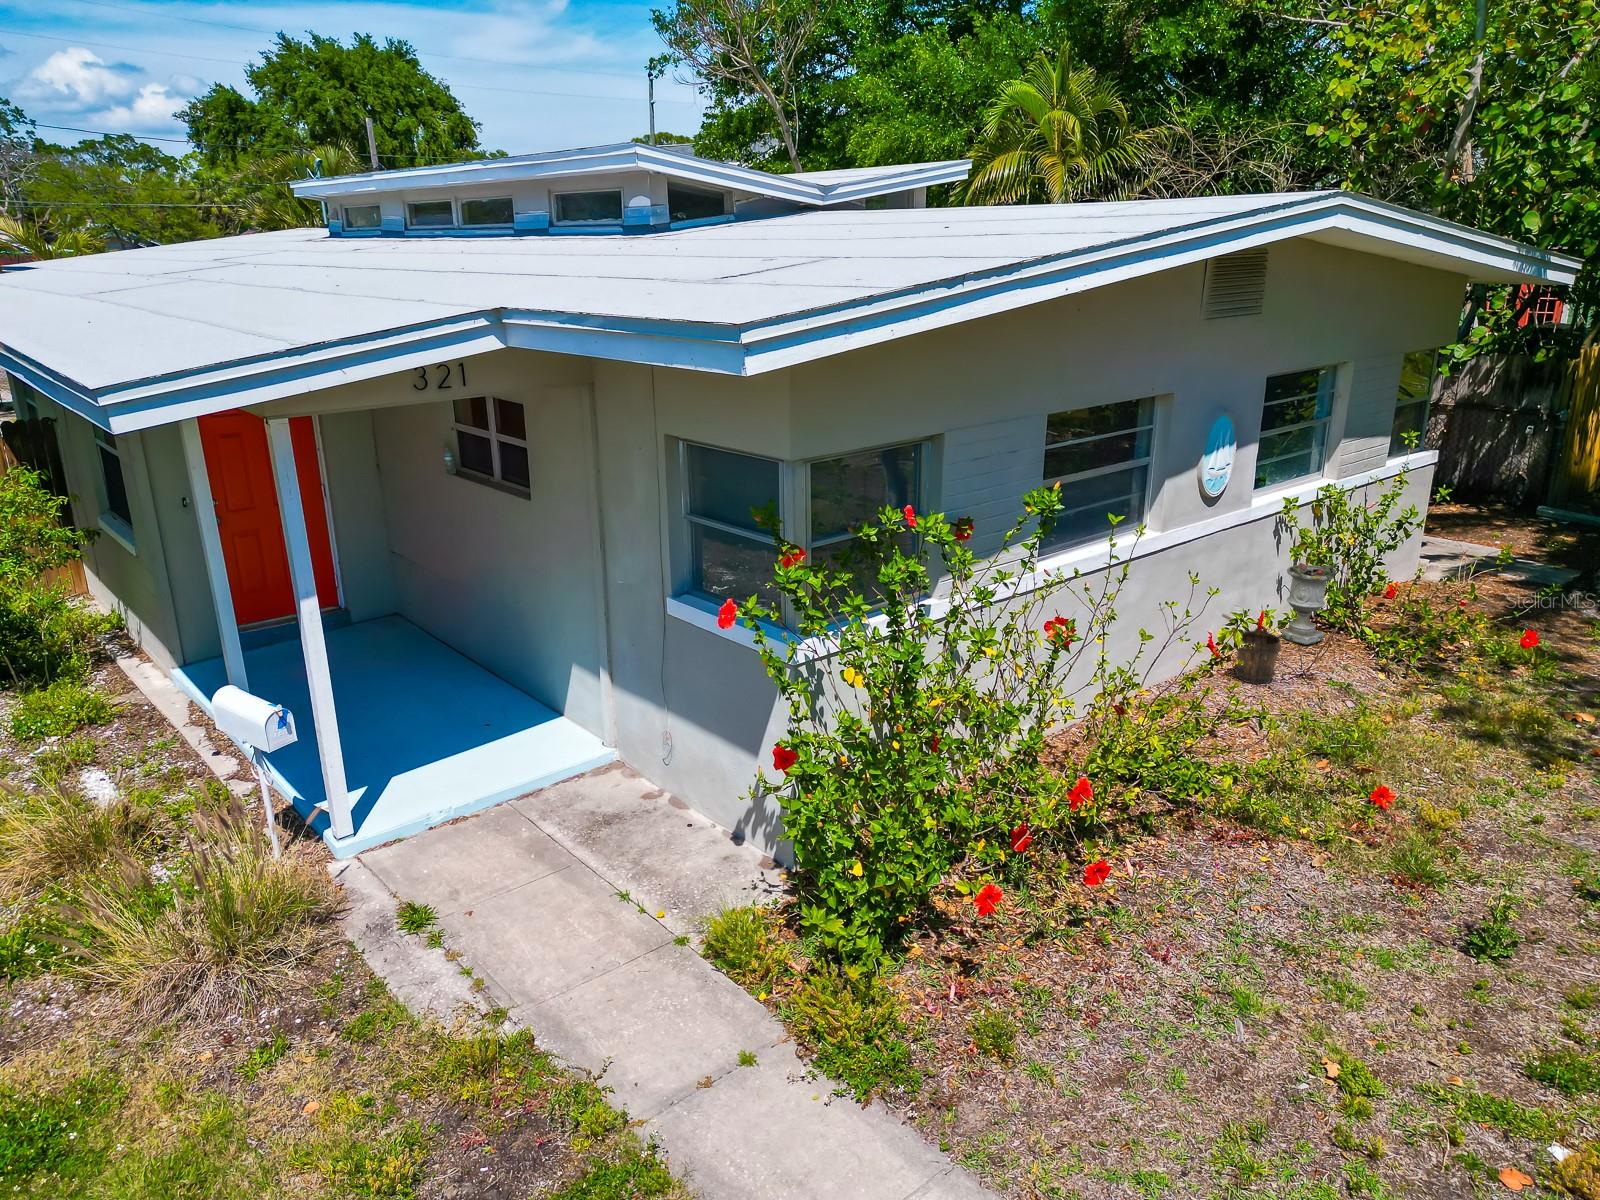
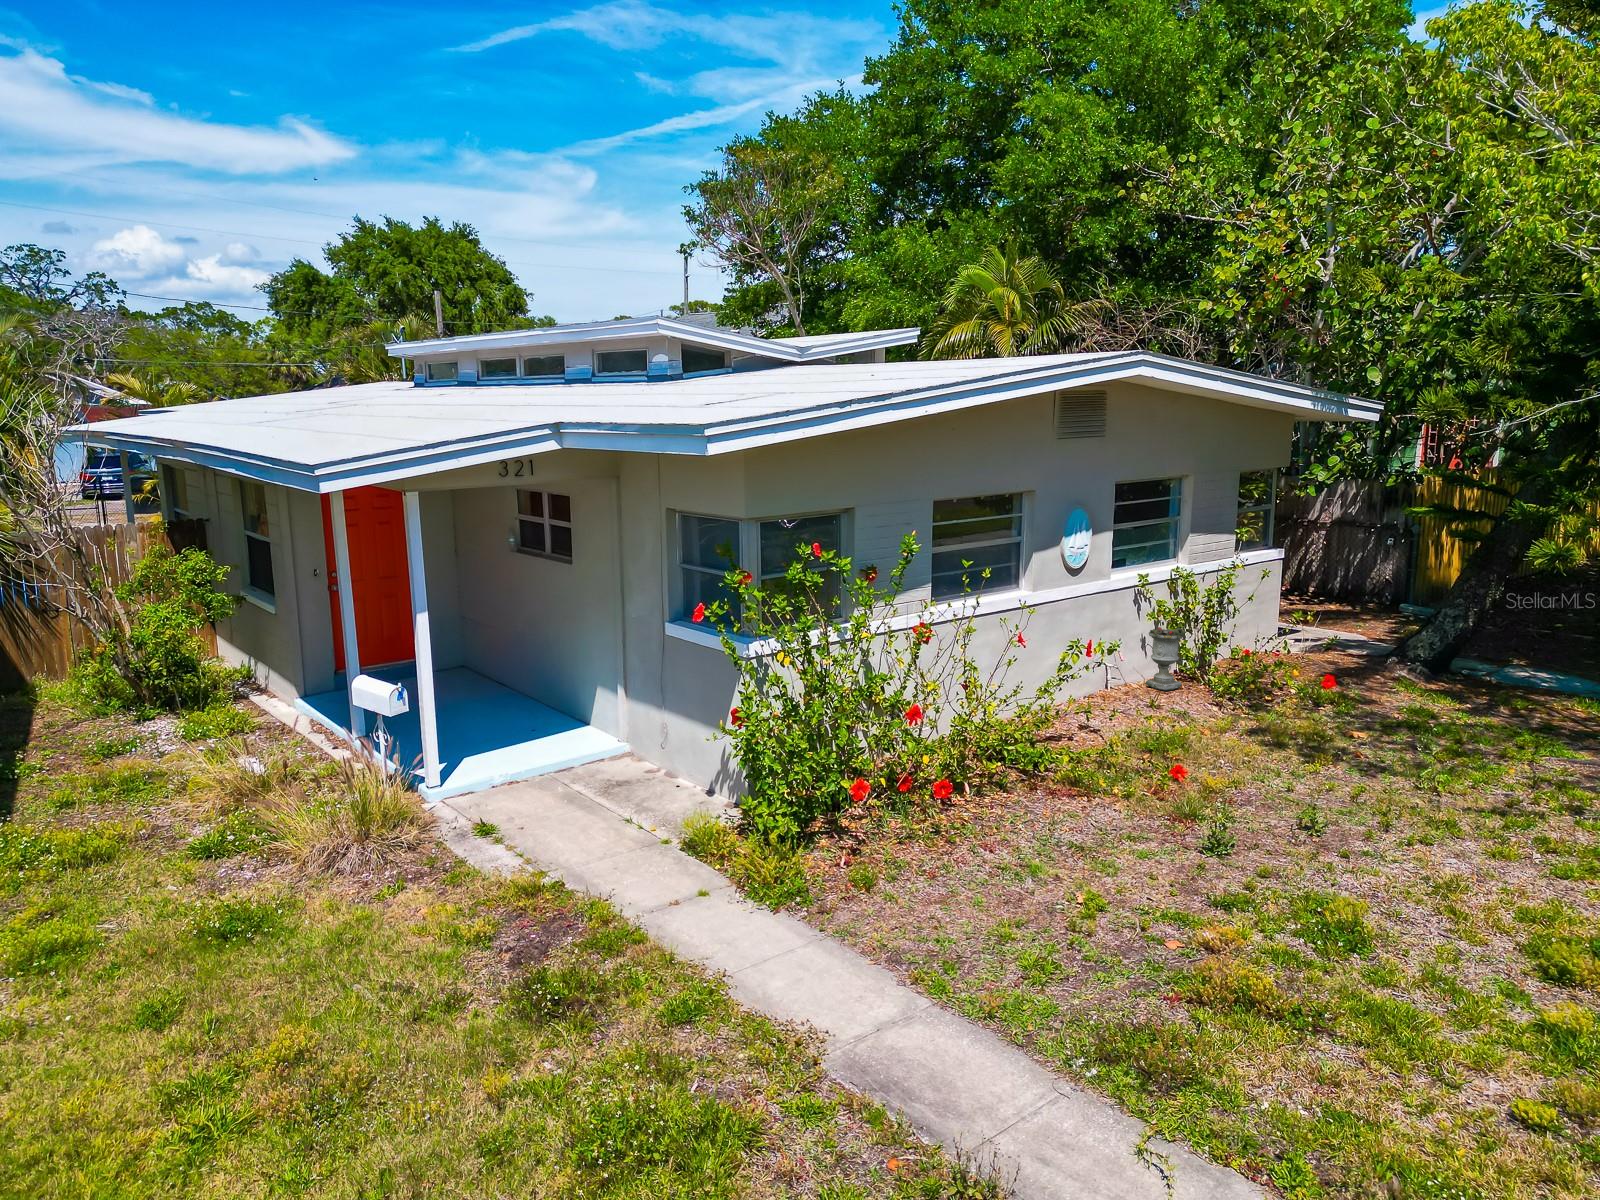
bucket: present [1222,614,1281,684] -> none [1089,660,1134,713]

